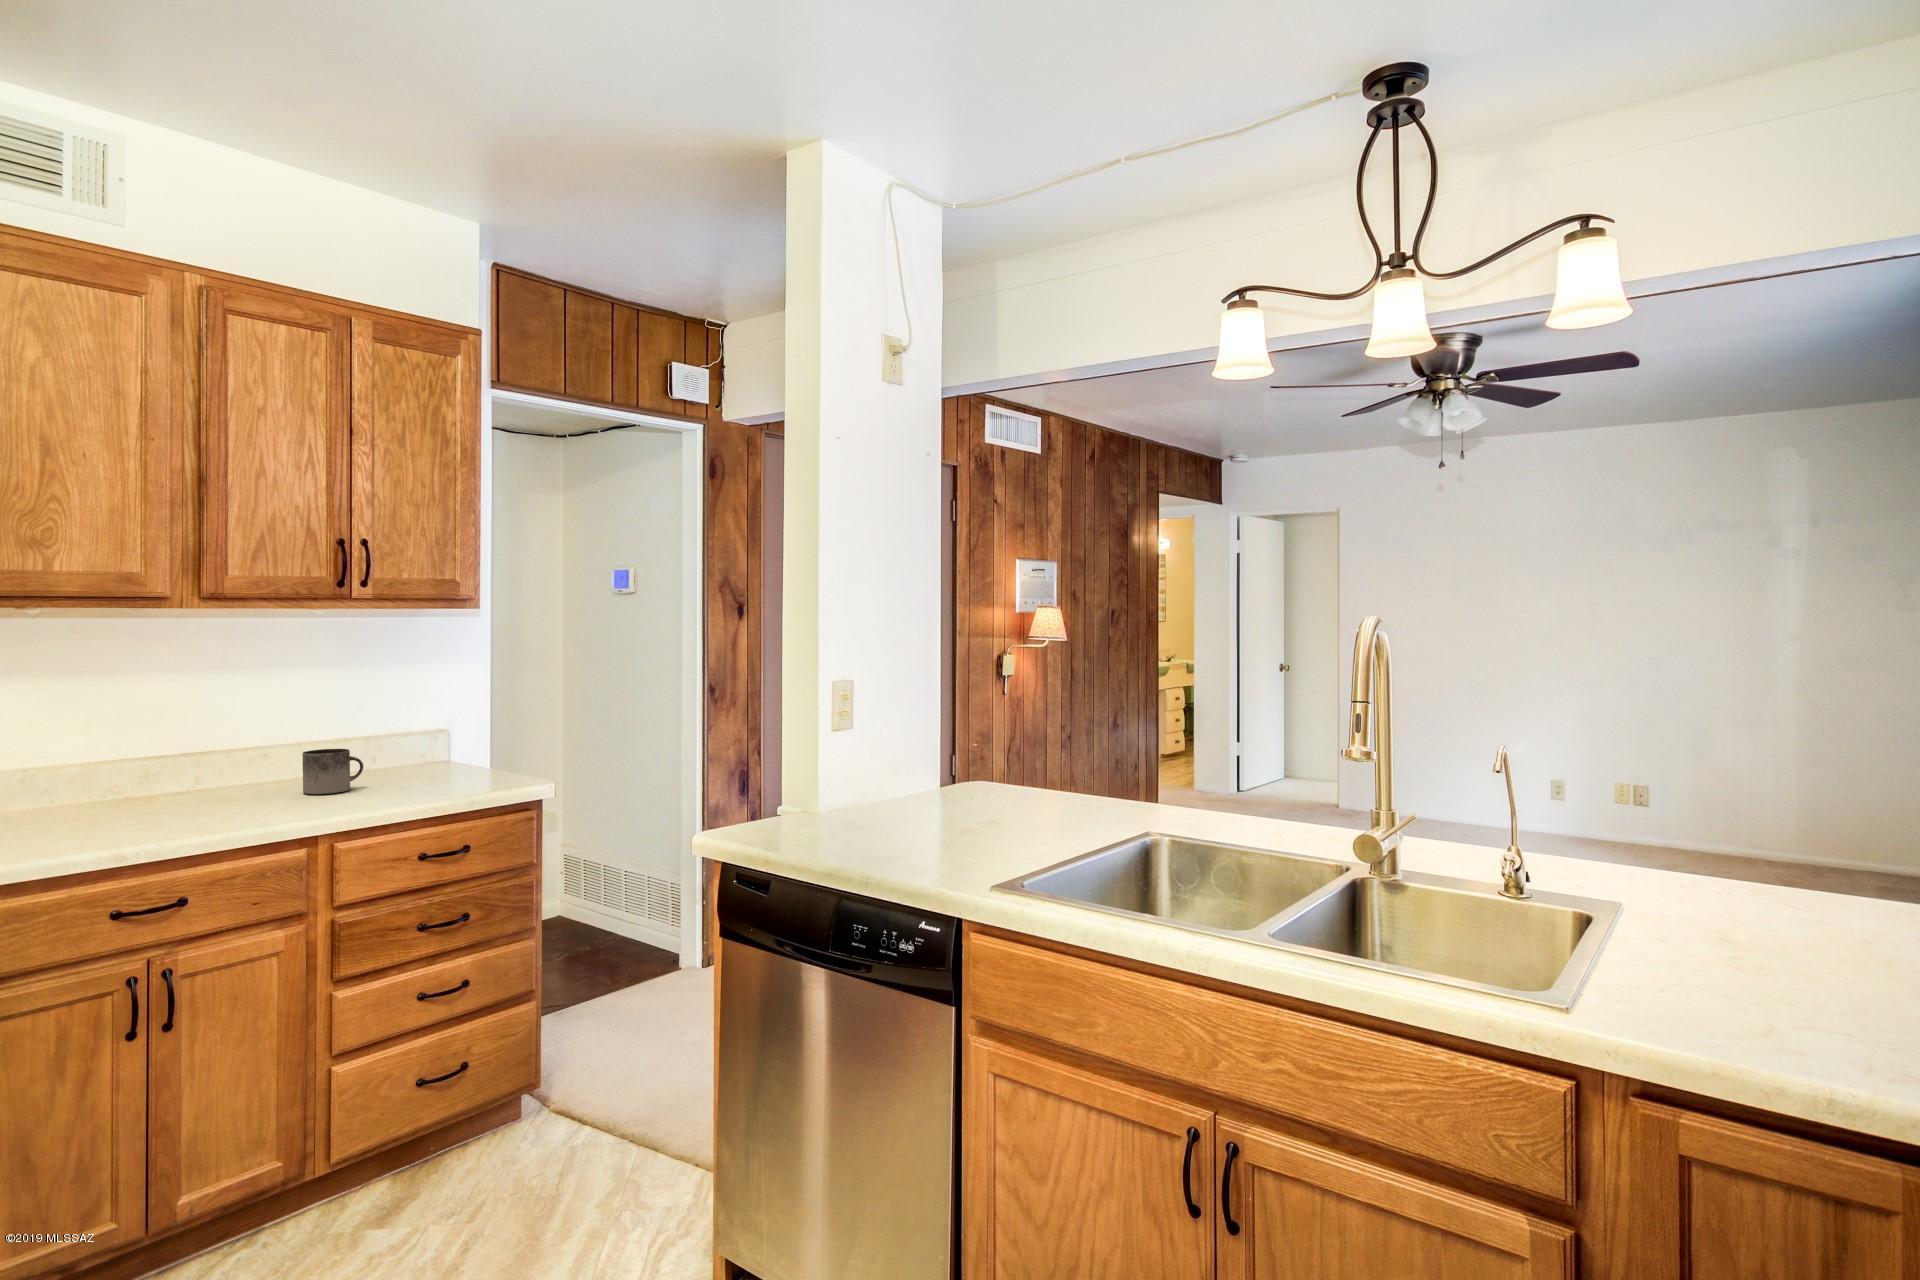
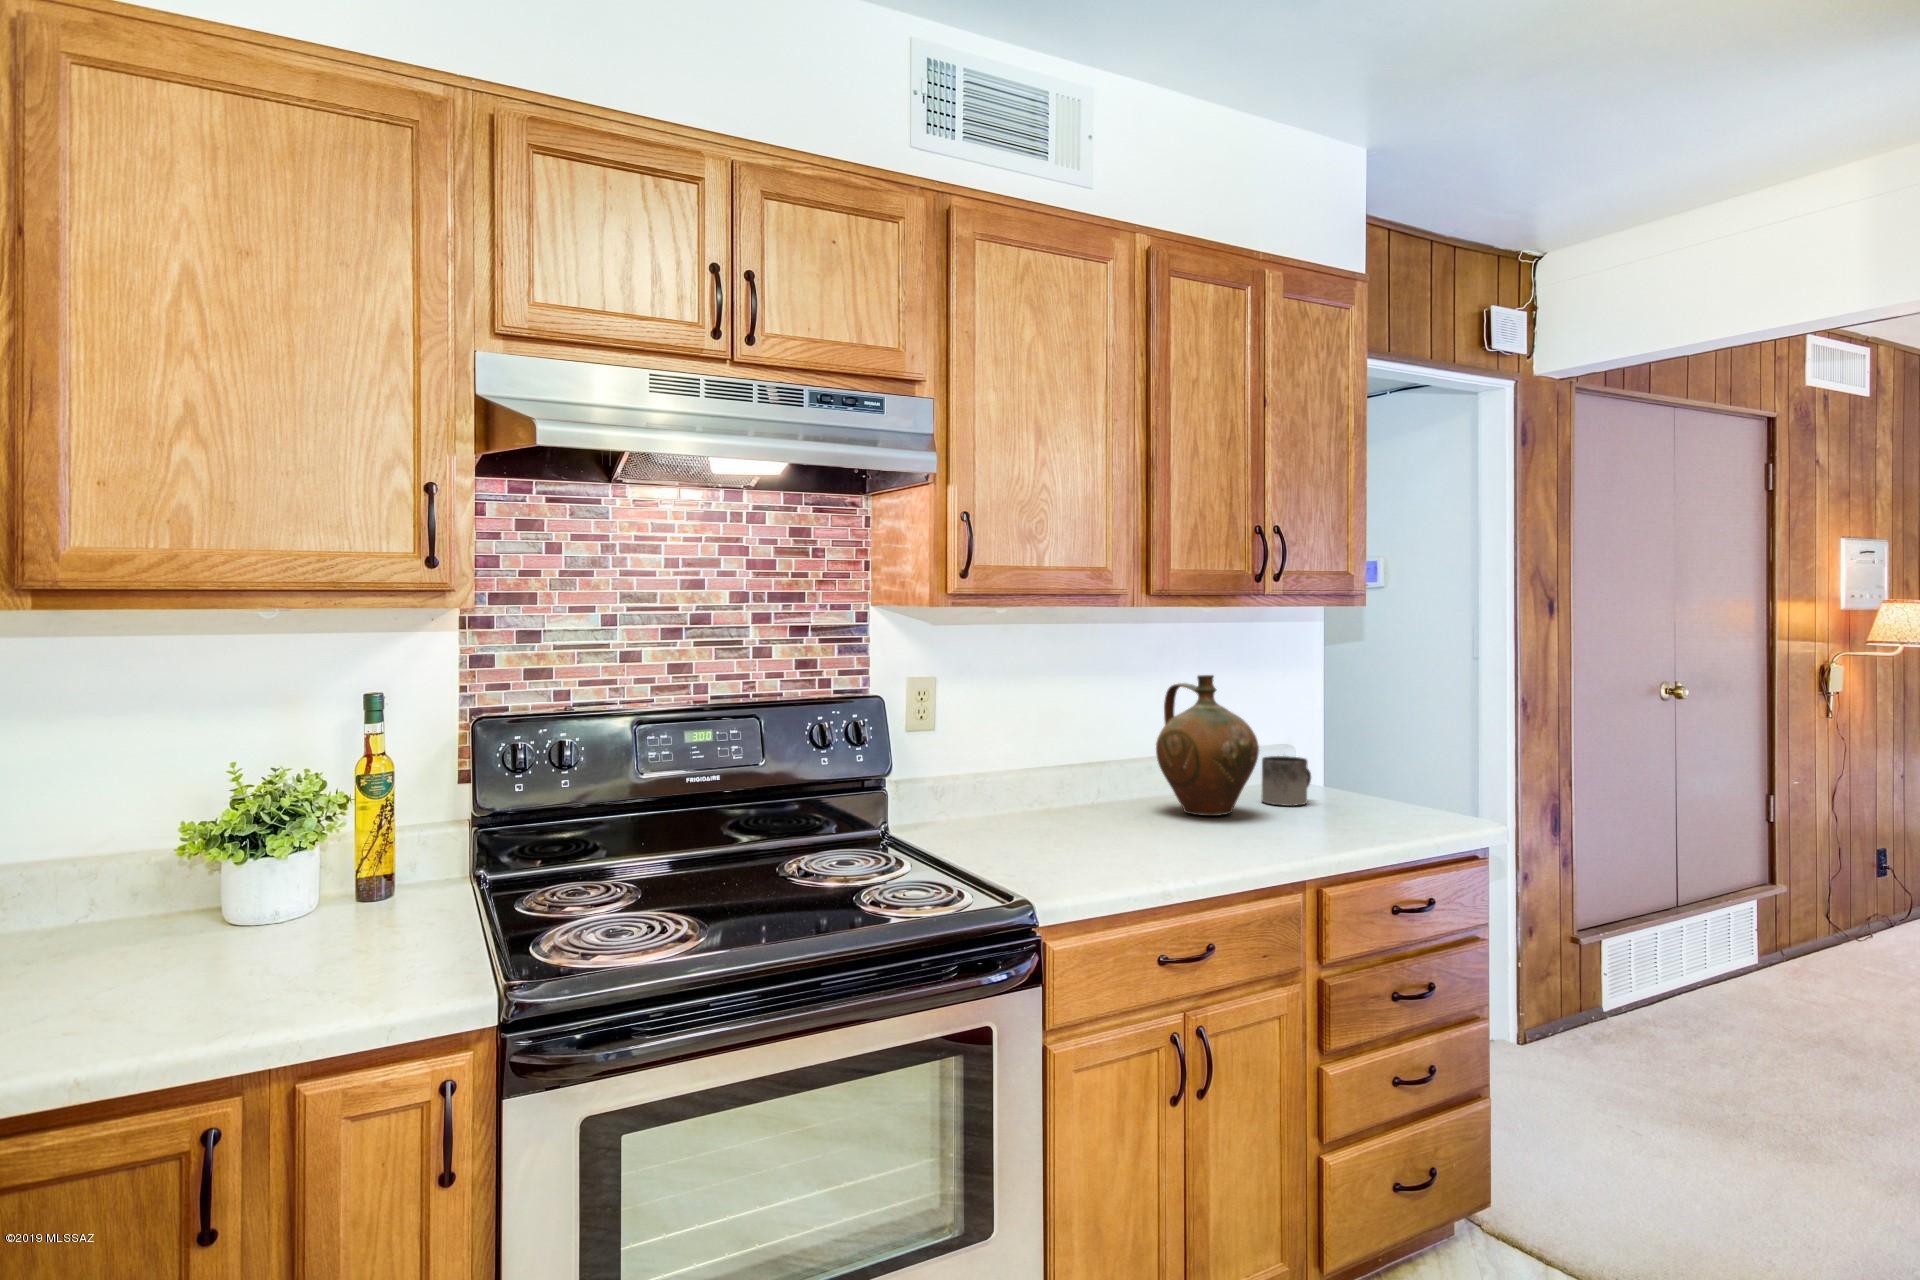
ceramic jug: none [148,677,261,810] -> present [1156,675,1259,816]

